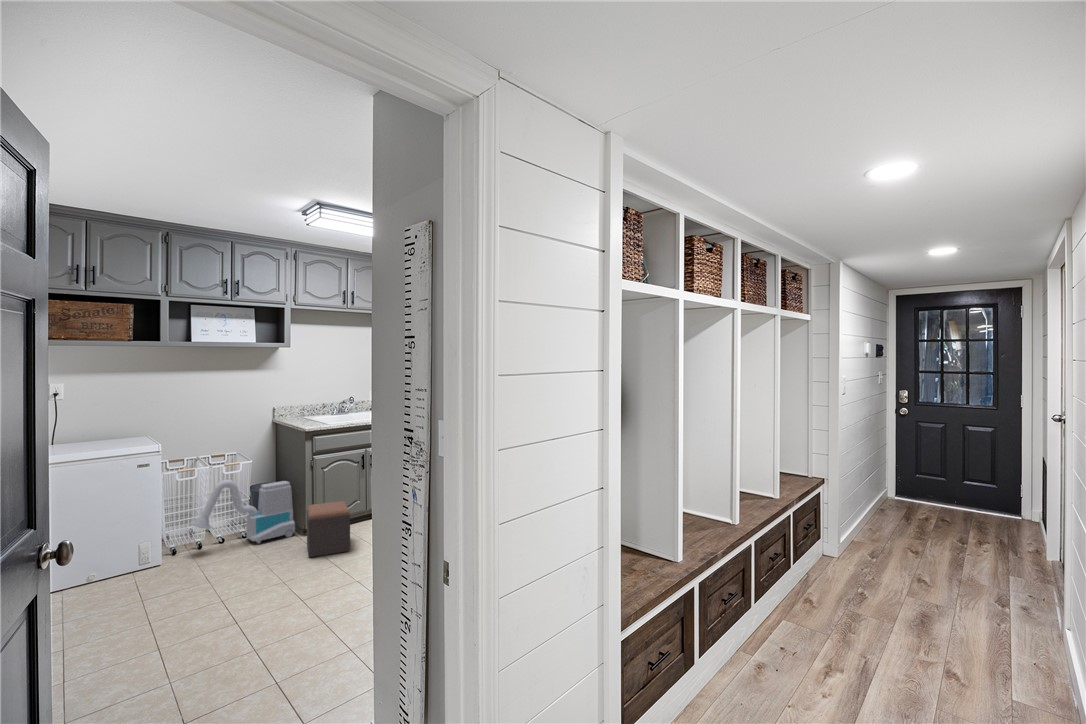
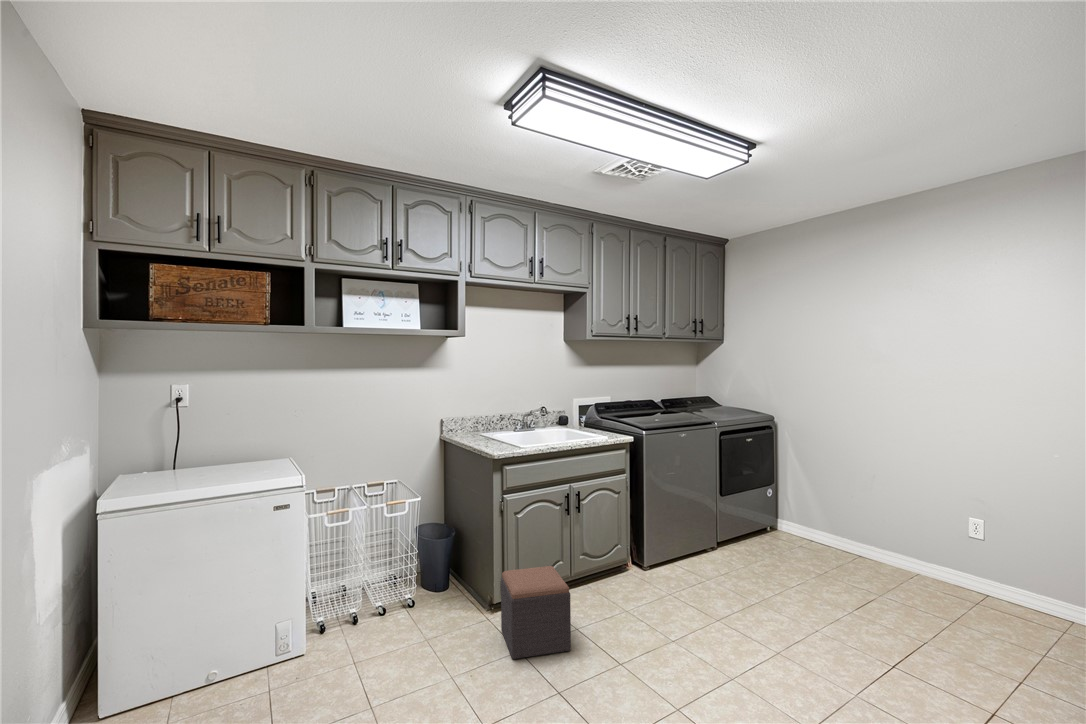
vacuum cleaner: present [191,480,295,544] -> none [344,528,479,623]

